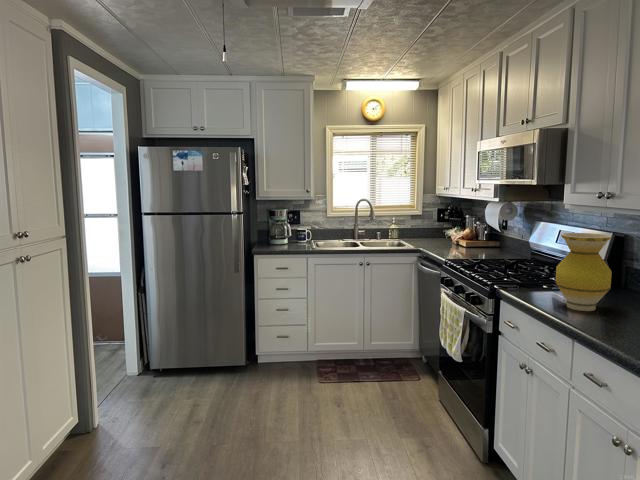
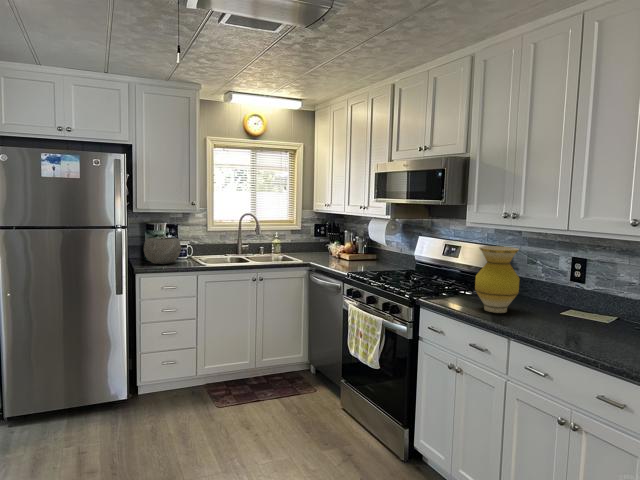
bowl: none [264,222,296,247] -> present [144,238,181,264]

